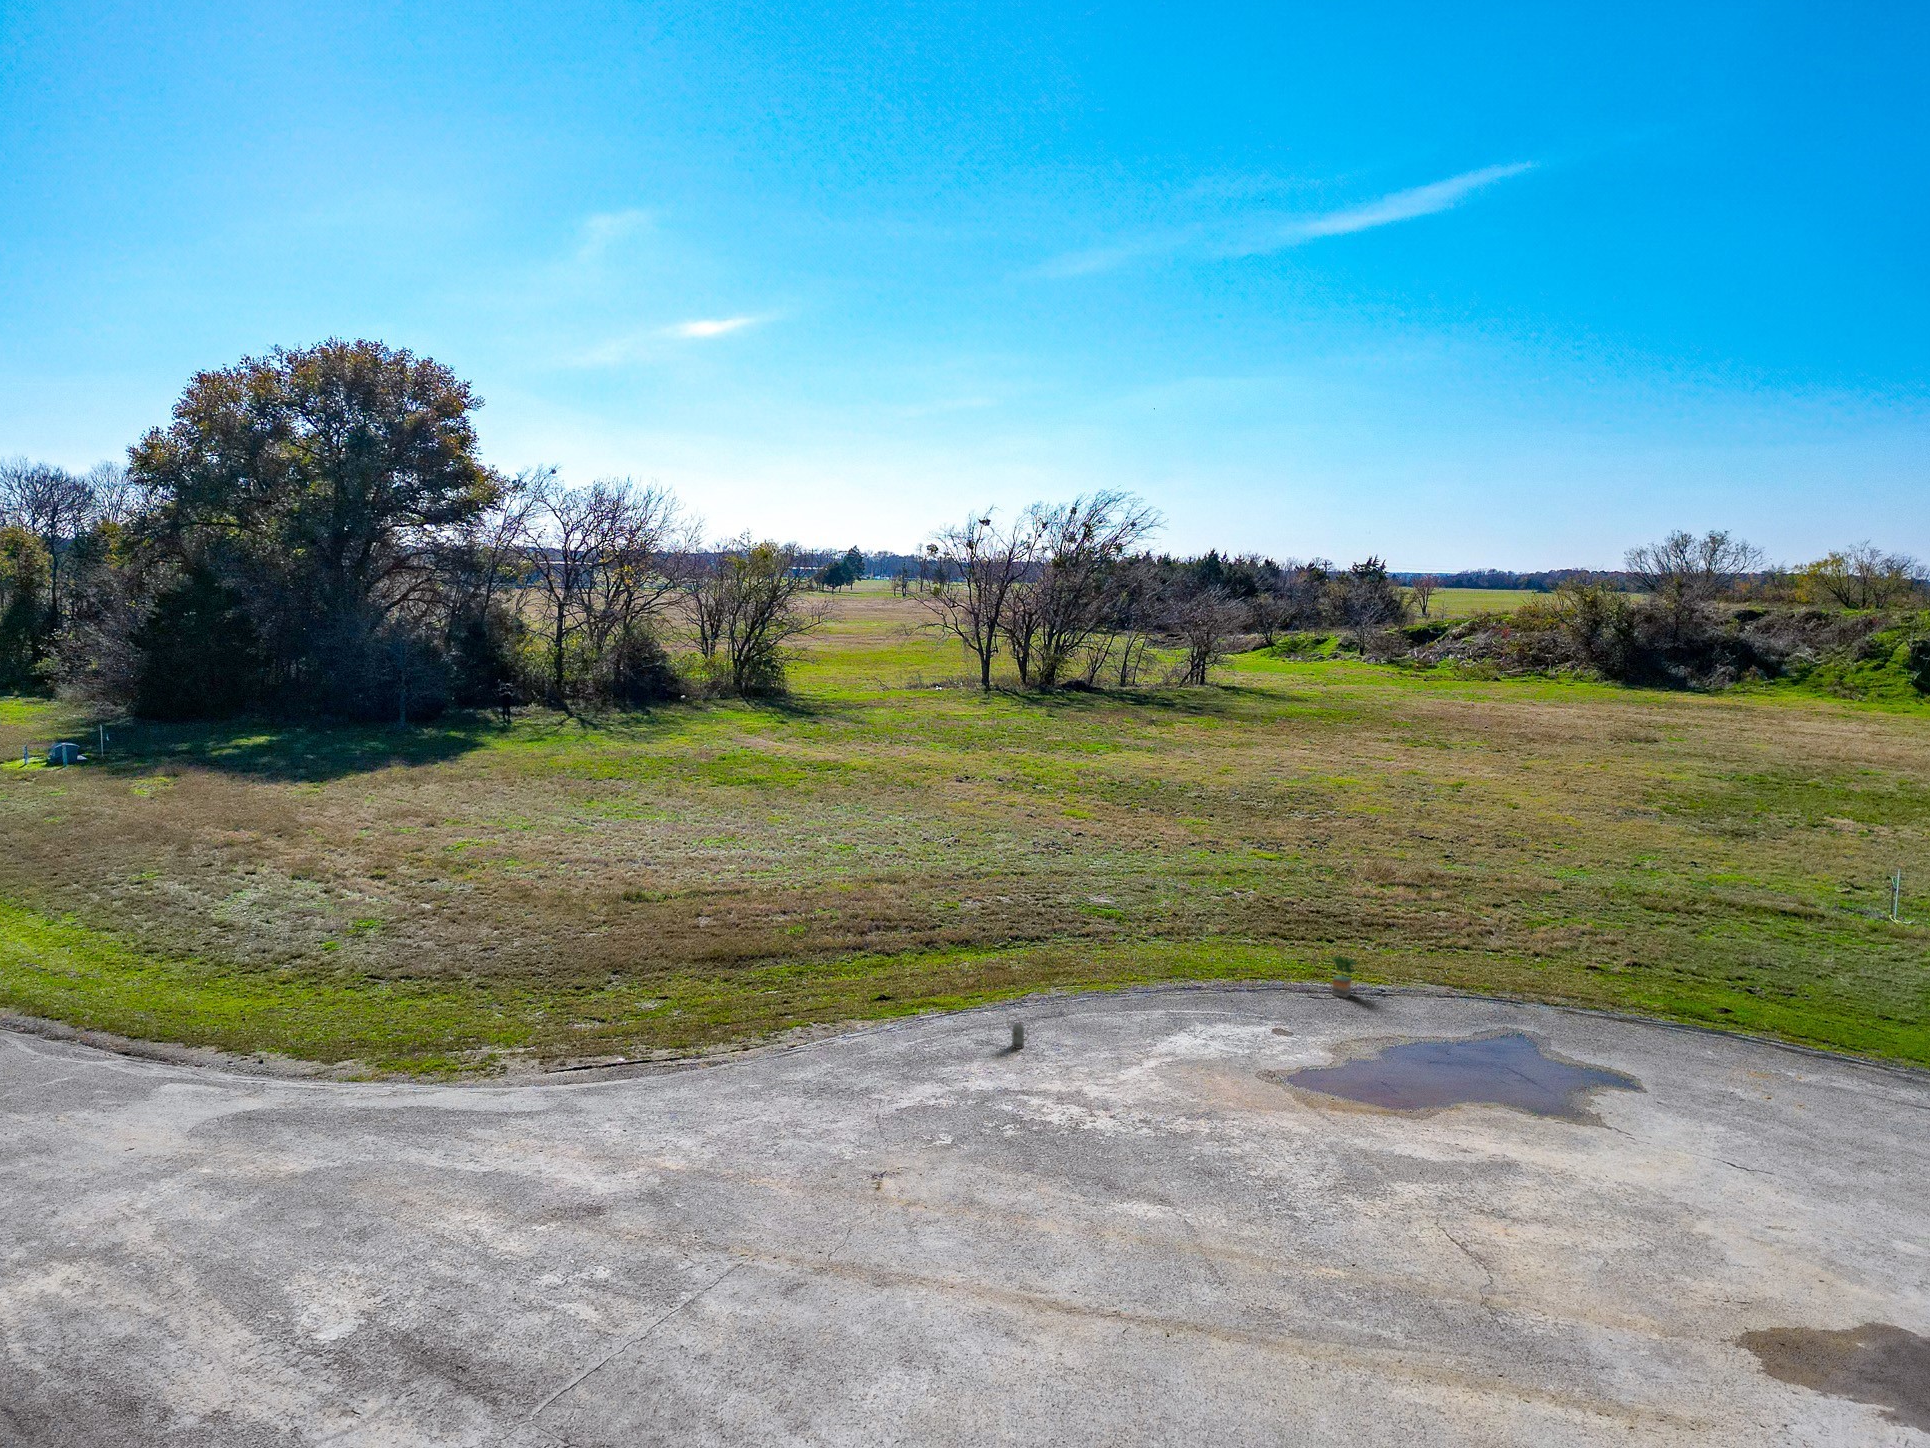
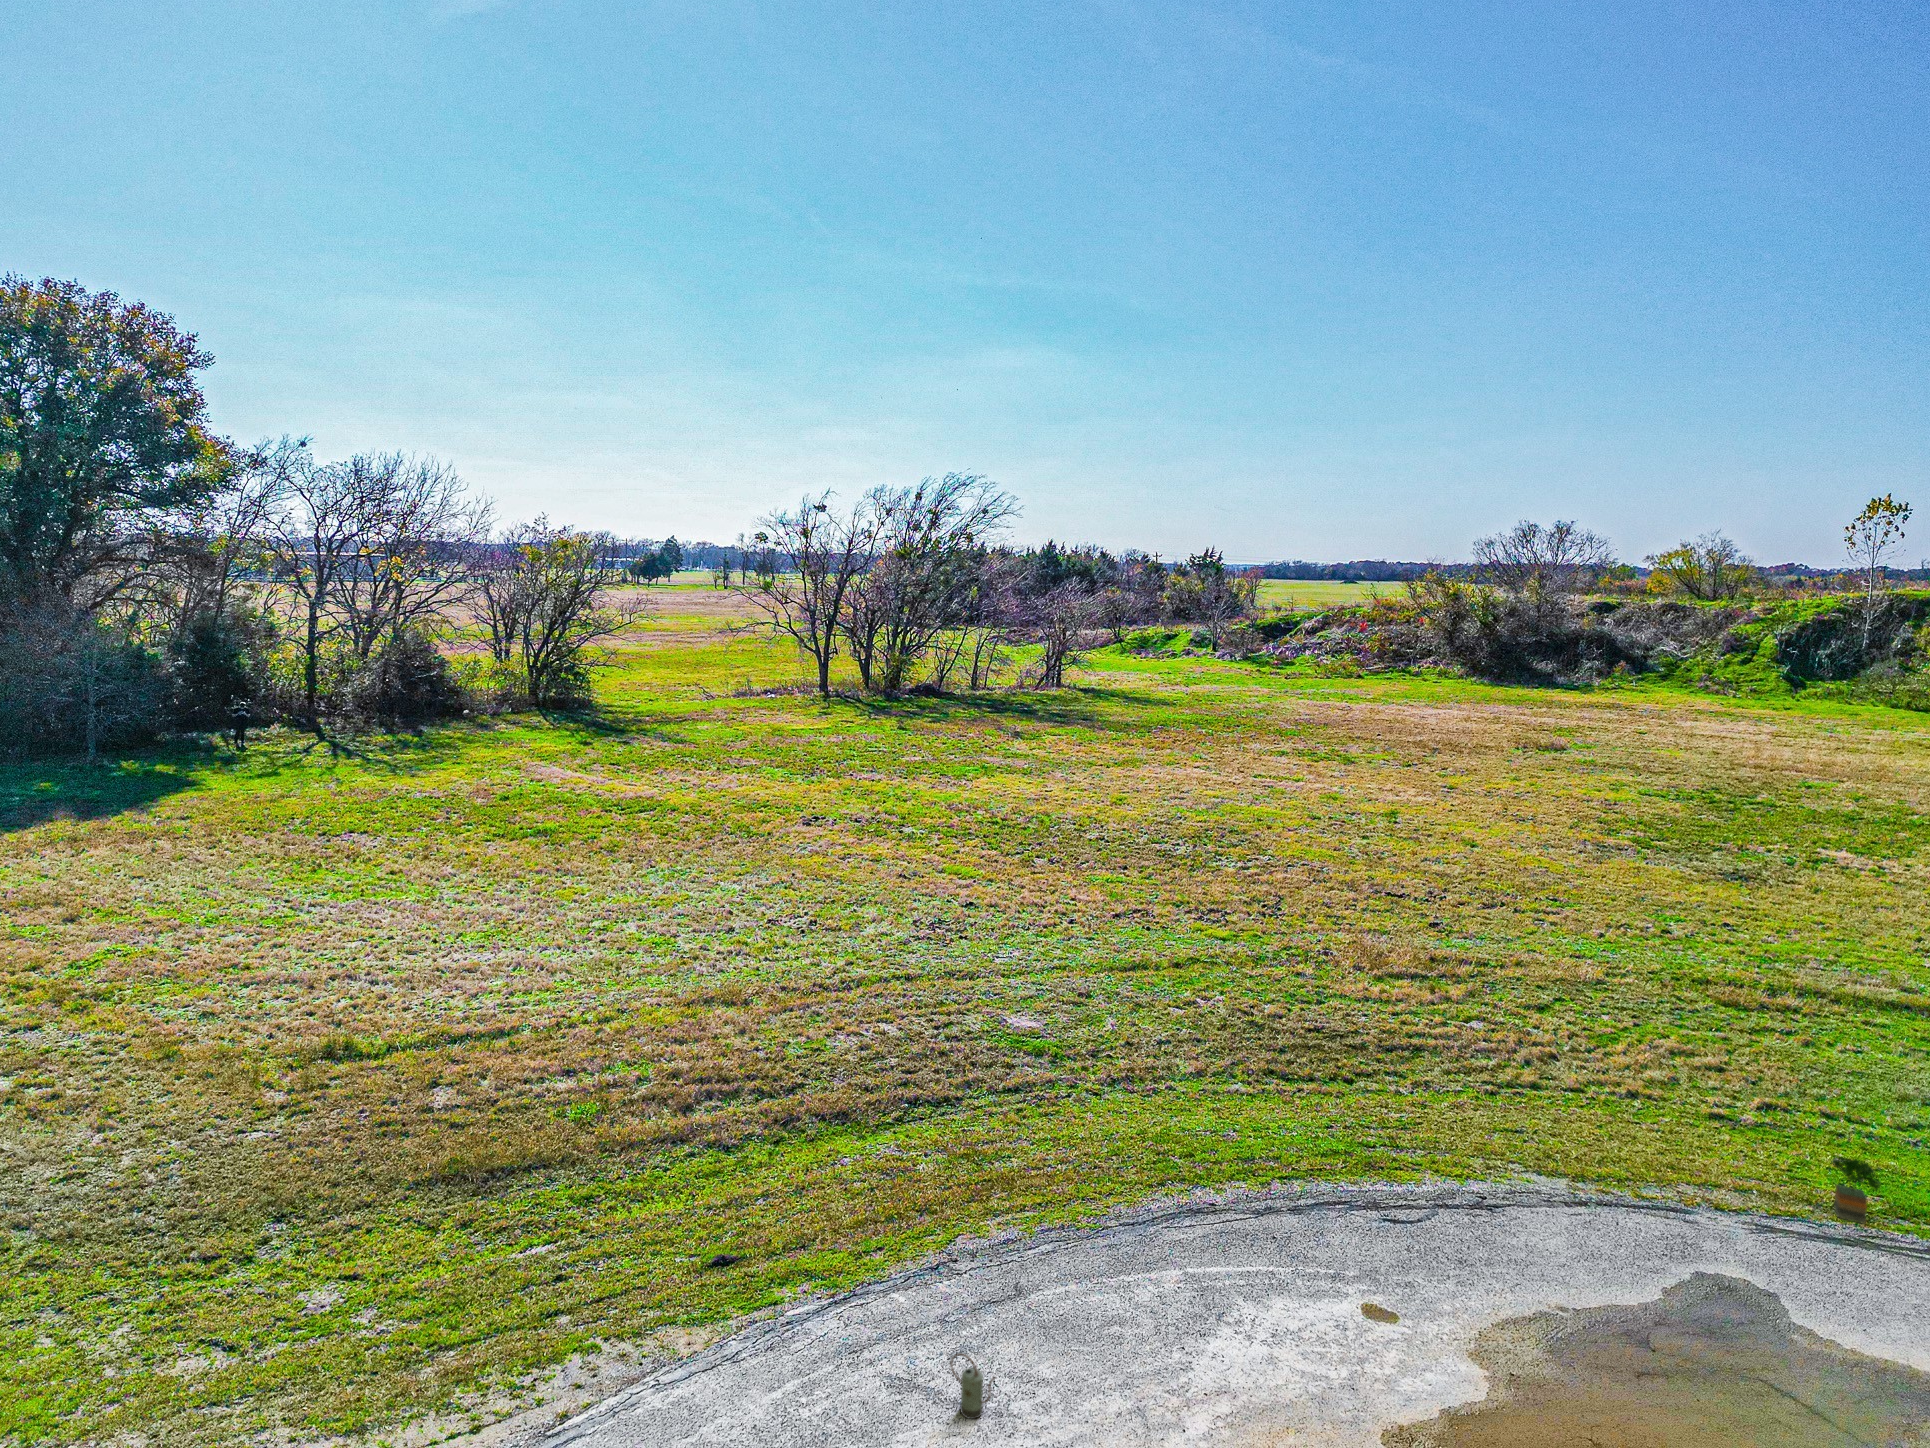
potted tree: present [1332,956,1356,998] -> present [1831,1158,1880,1224]

